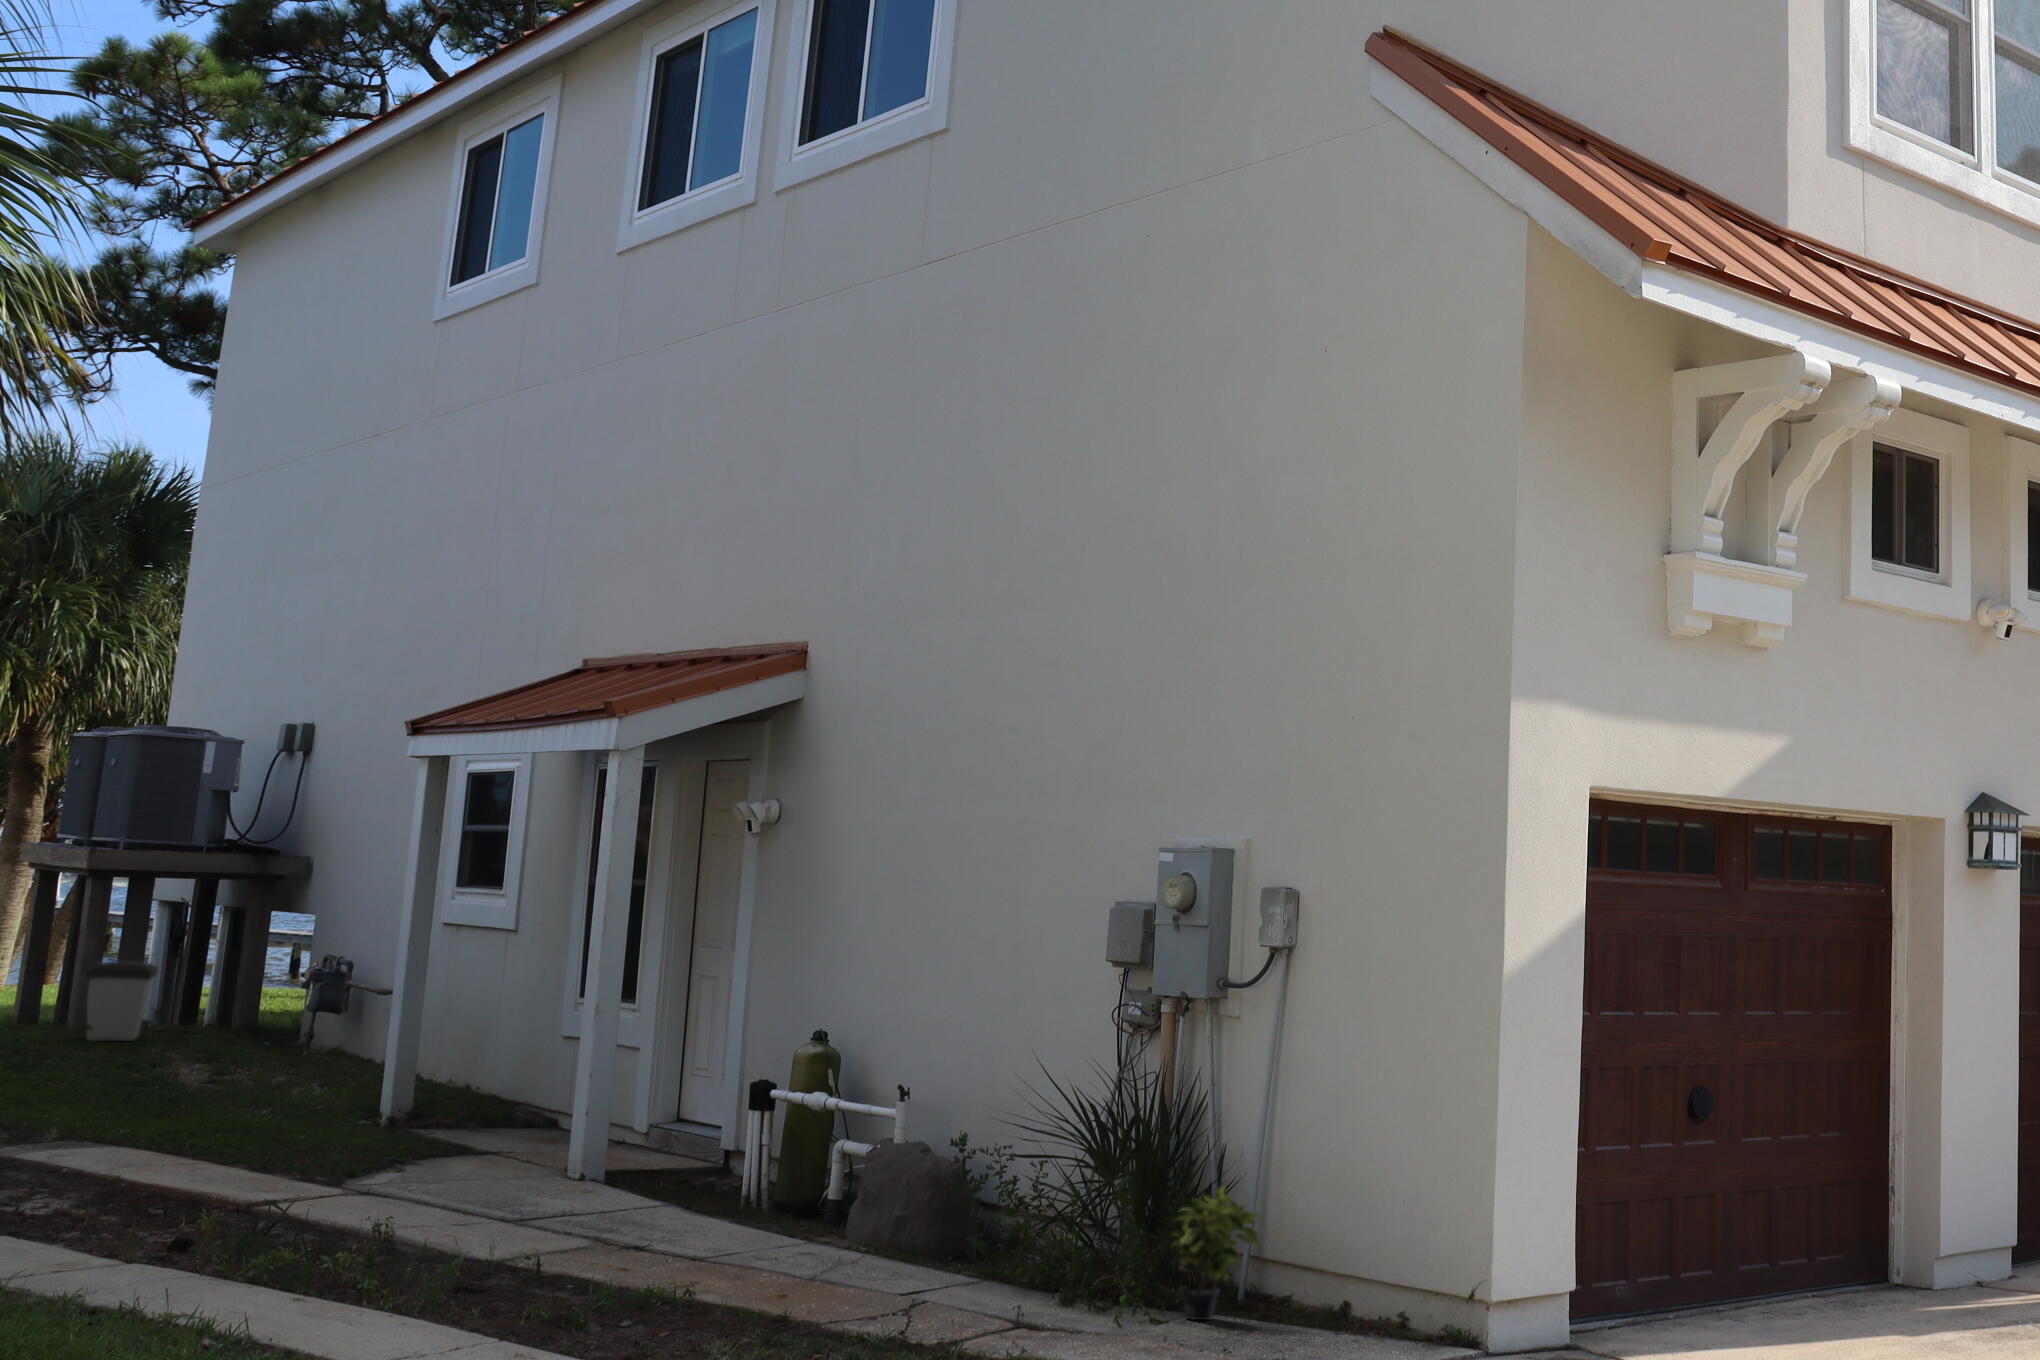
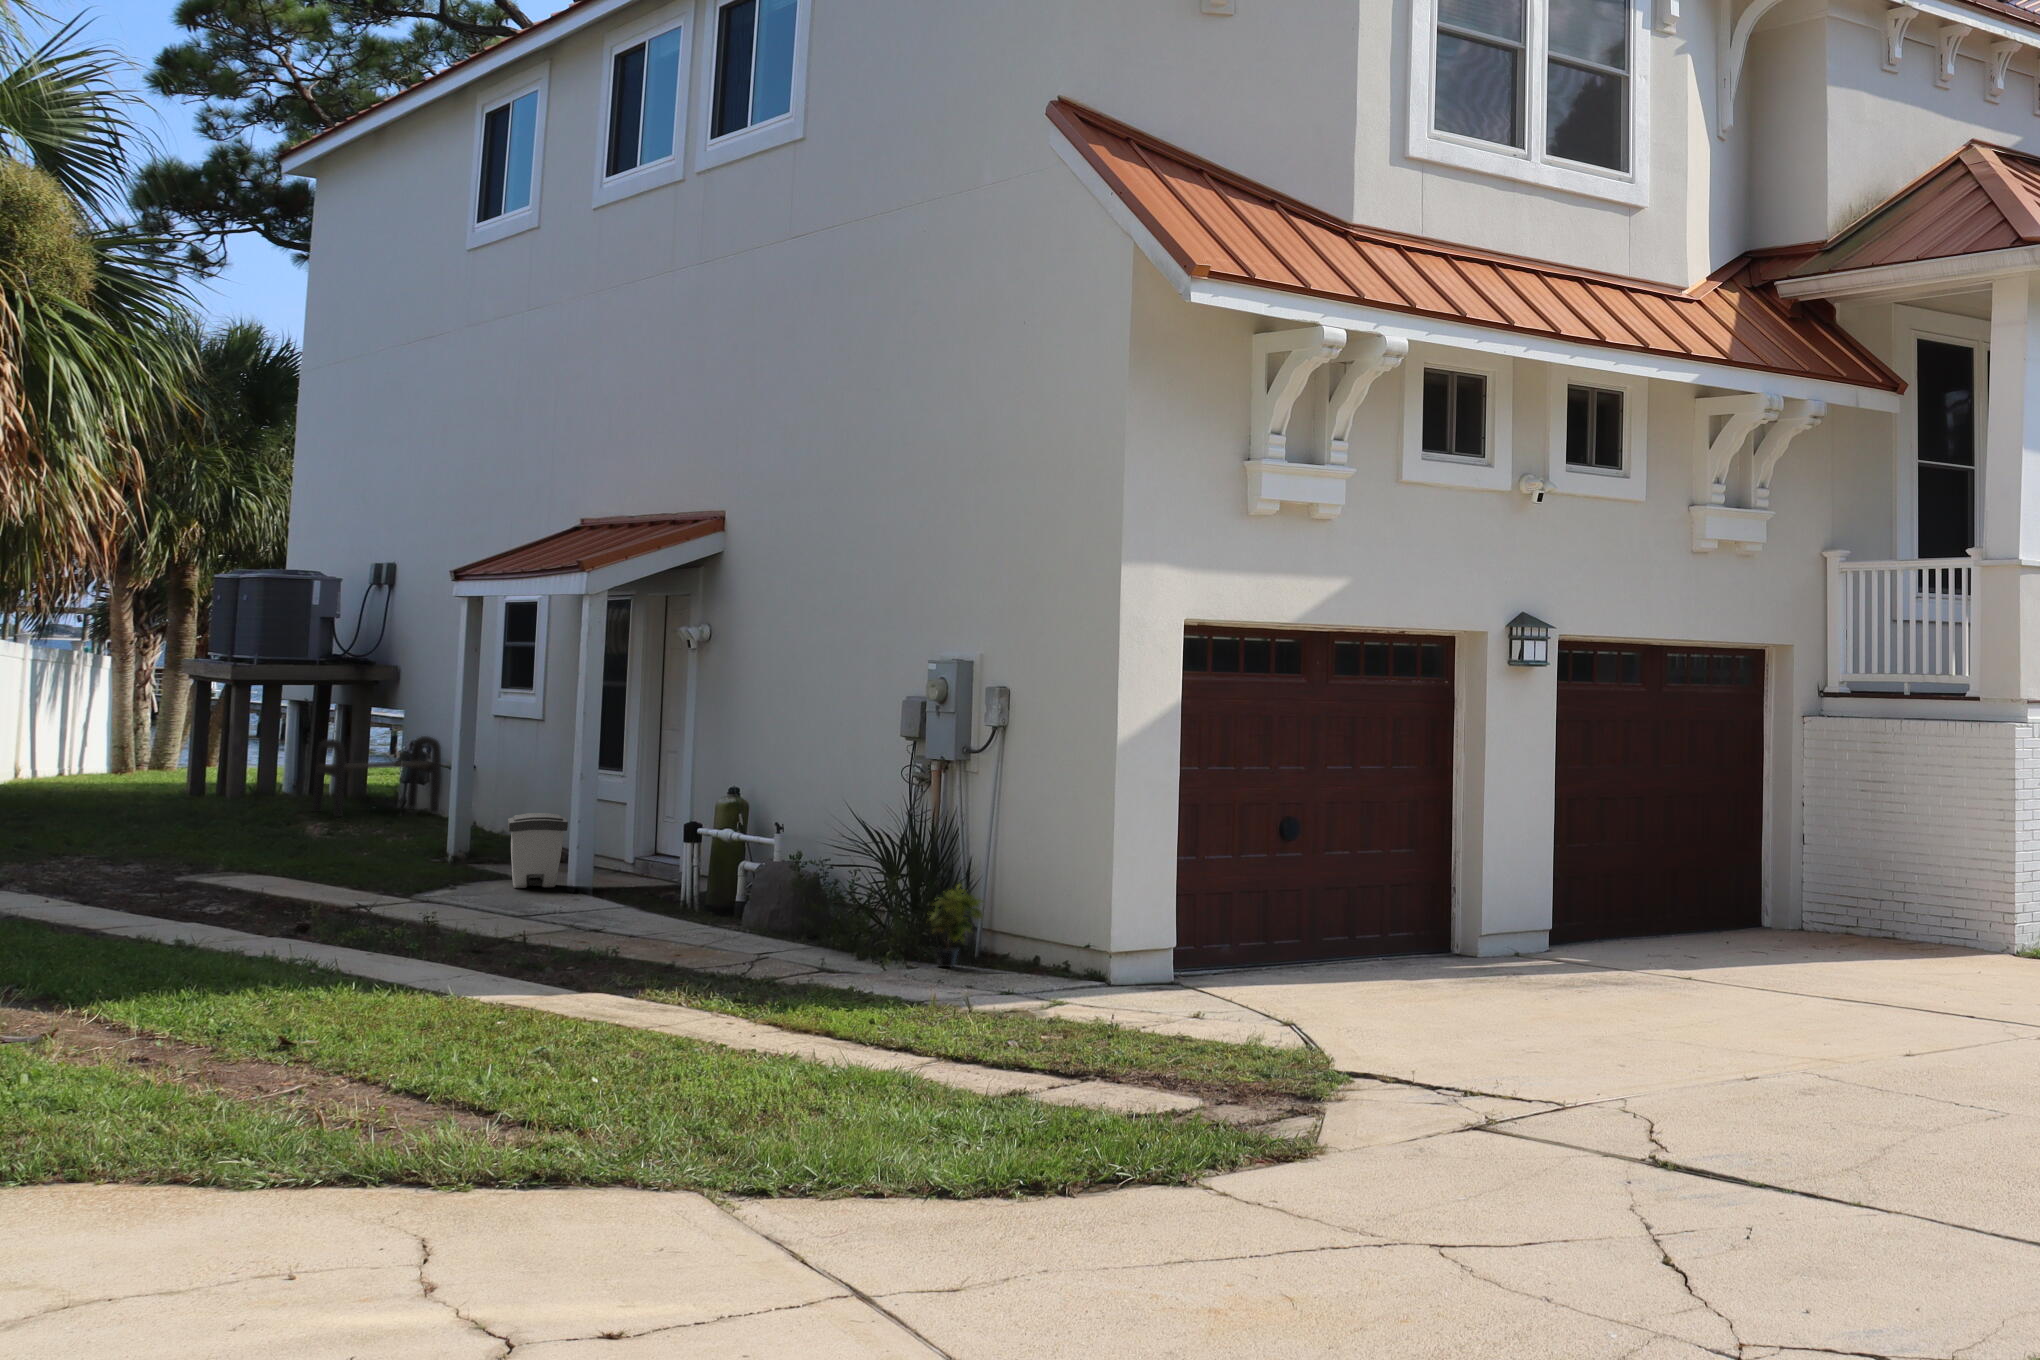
bench: none [187,952,368,1063] -> present [312,736,441,817]
trash can: present [85,961,158,1041] -> present [508,813,568,888]

